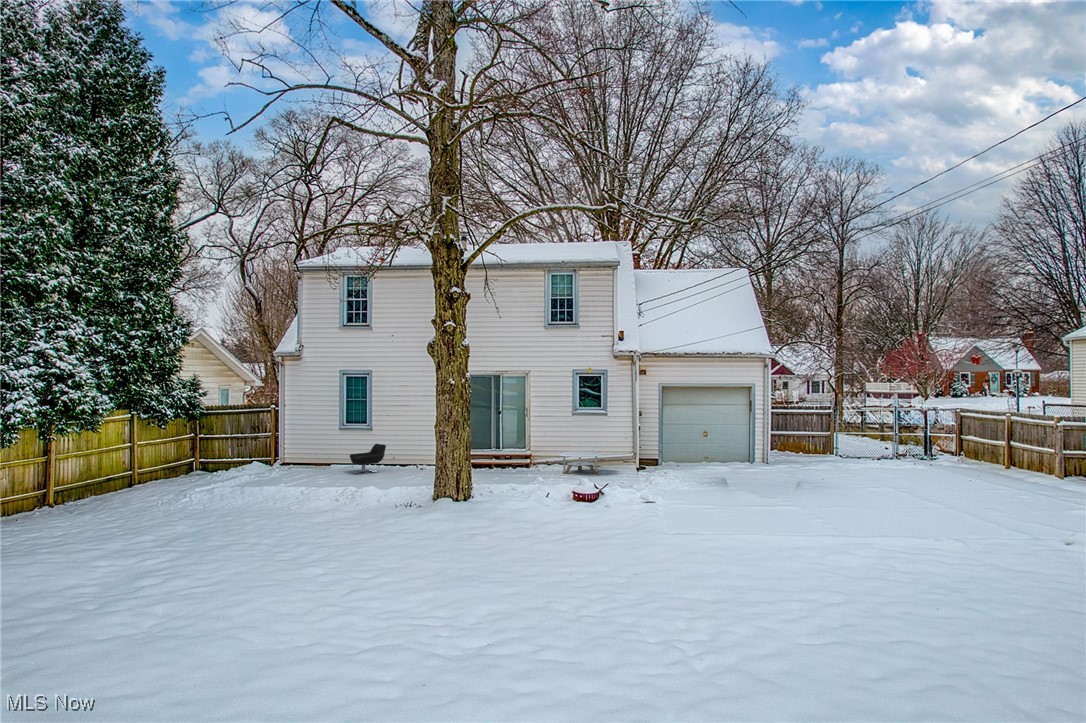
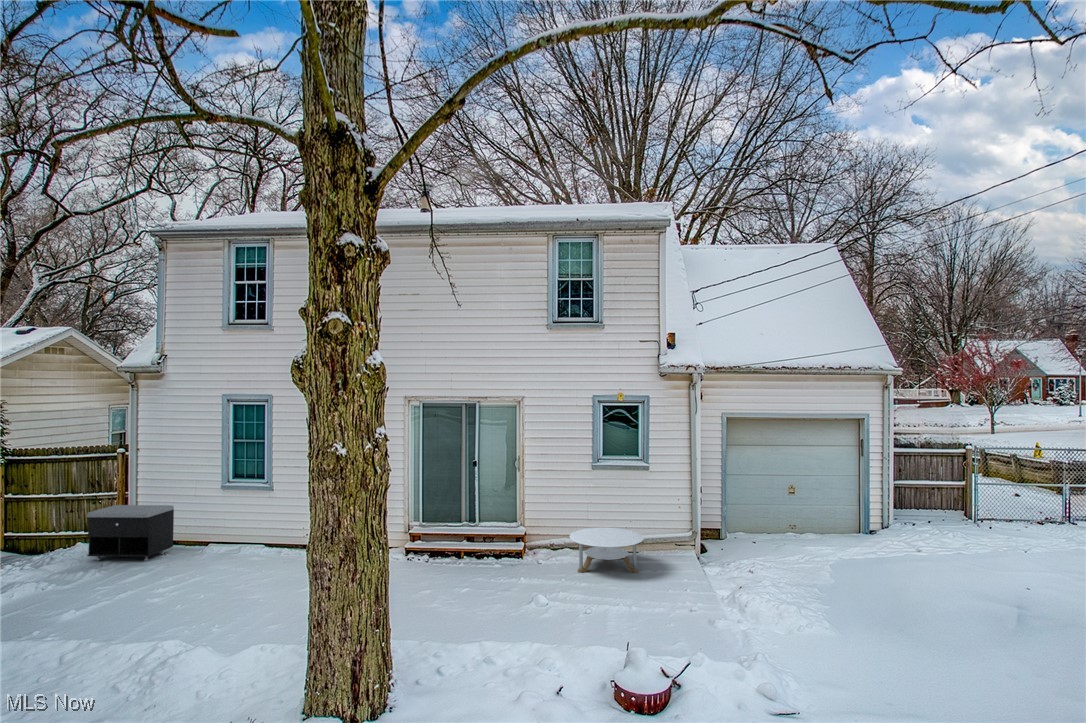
storage bench: none [262,440,310,472] -> present [87,505,174,561]
lounge chair: present [350,444,386,474] -> none [225,513,290,569]

